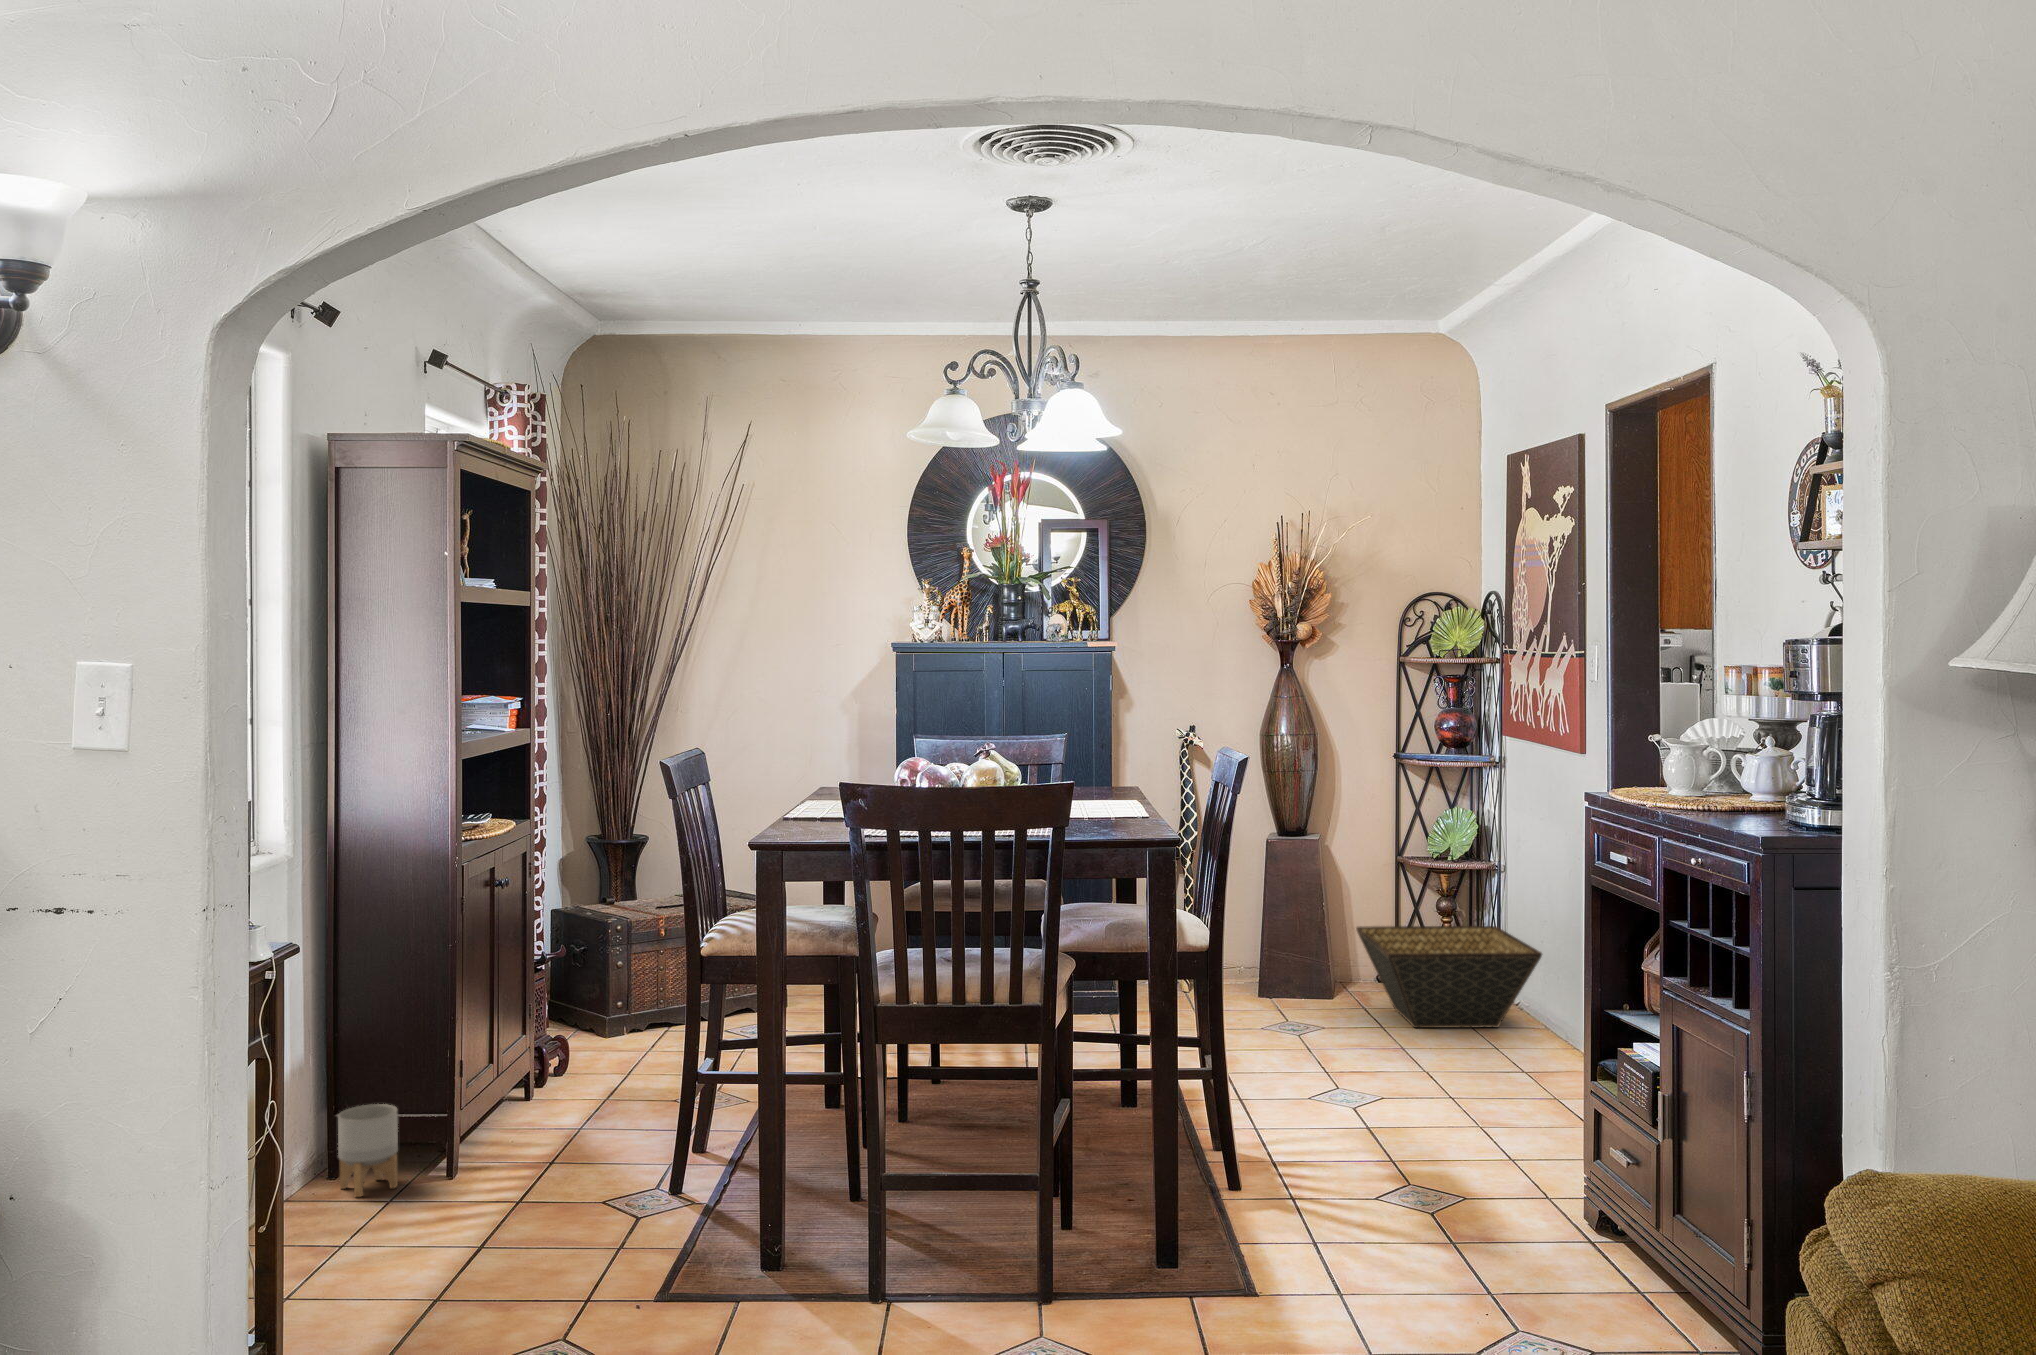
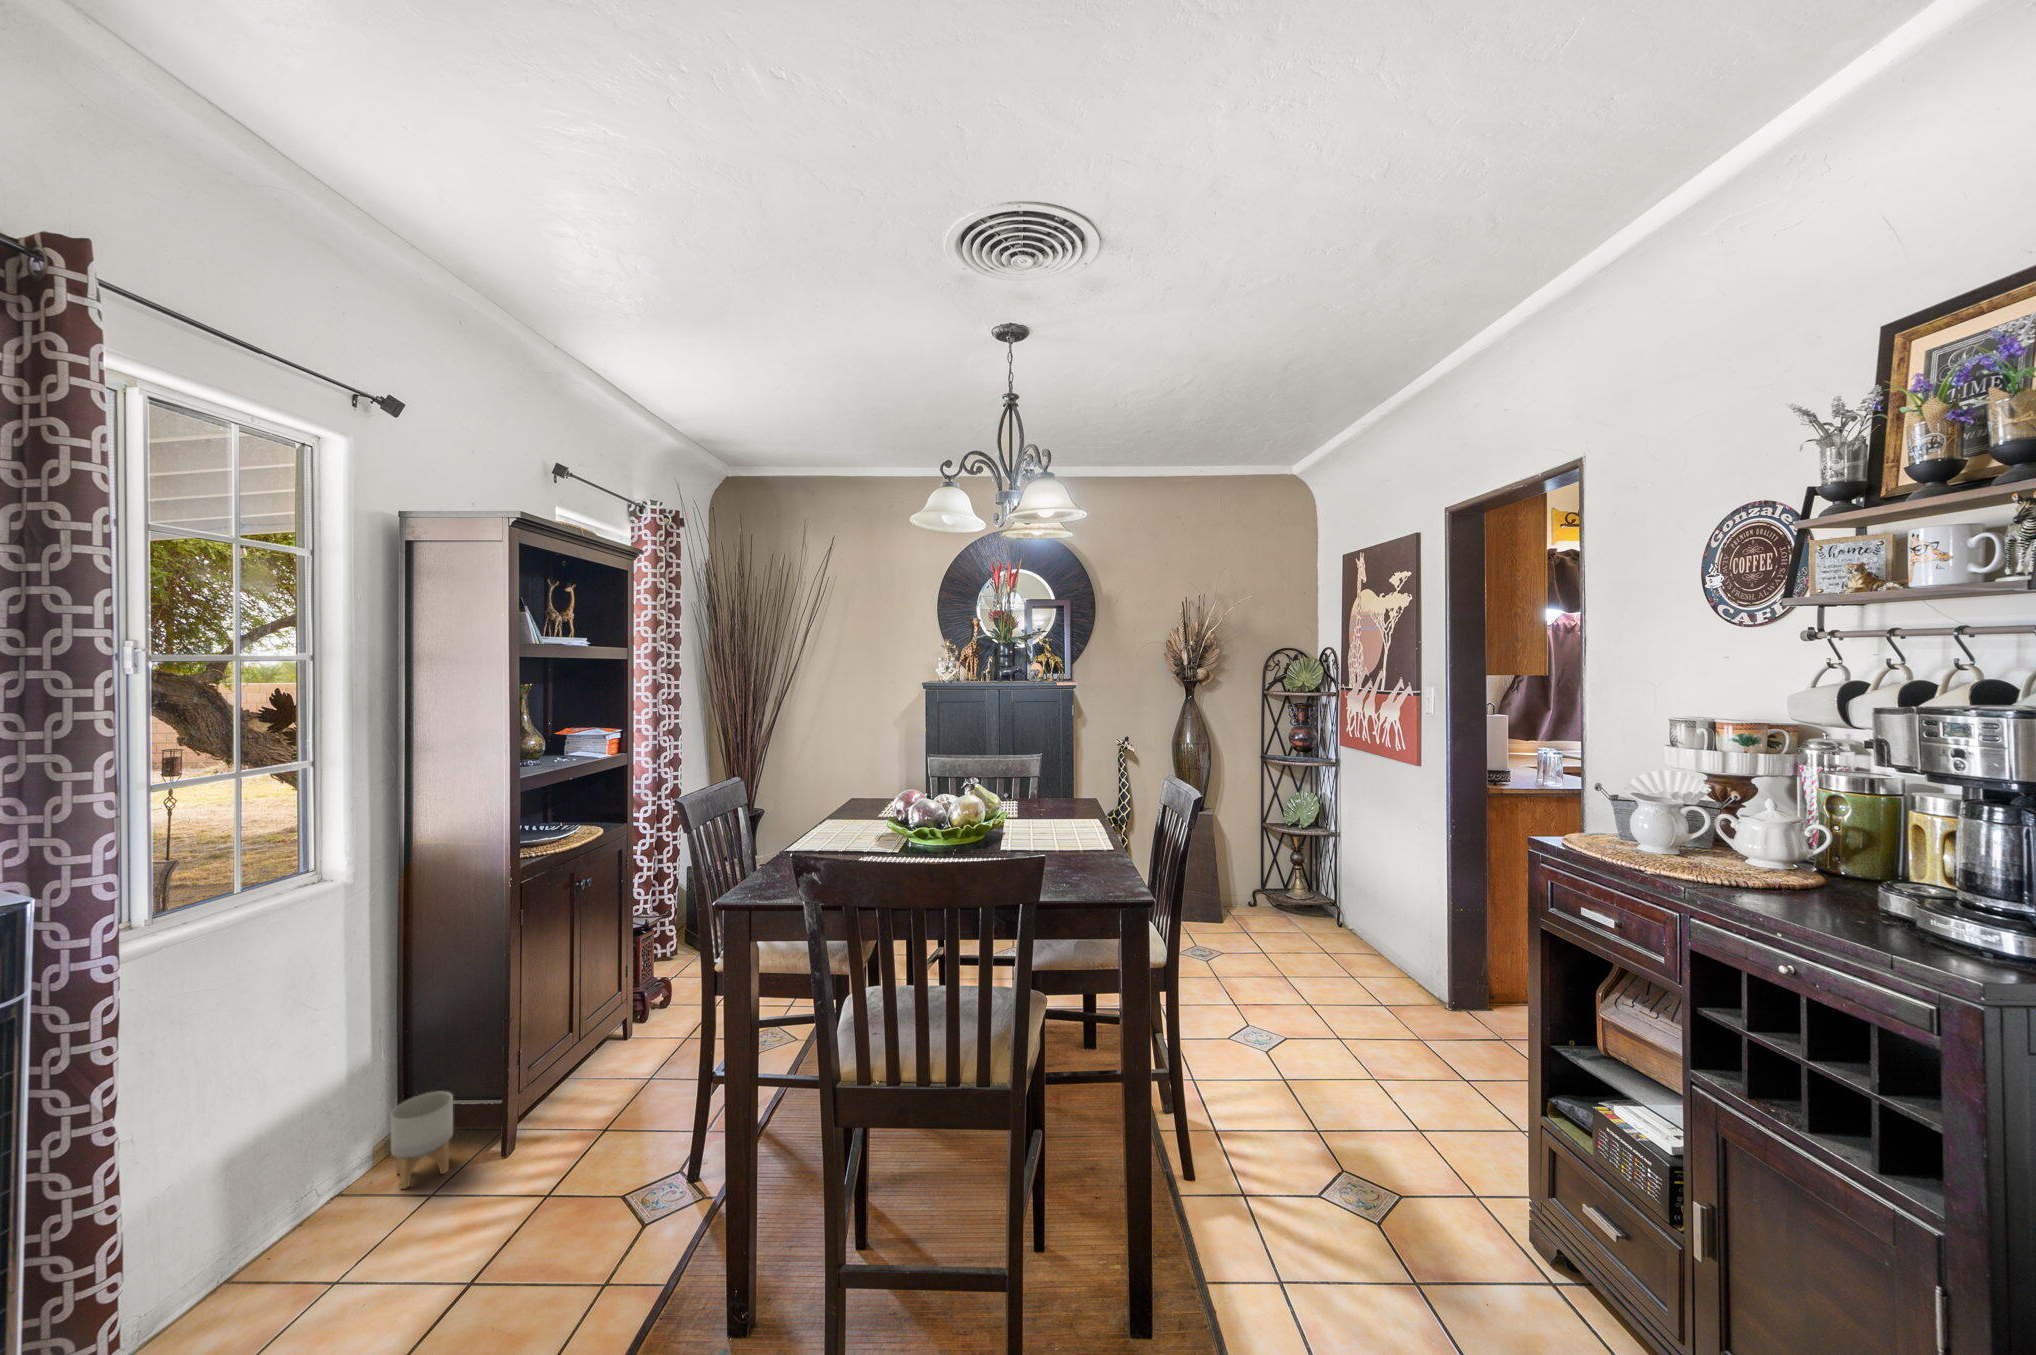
basket: present [1356,926,1542,1028] -> none [1240,876,1383,957]

